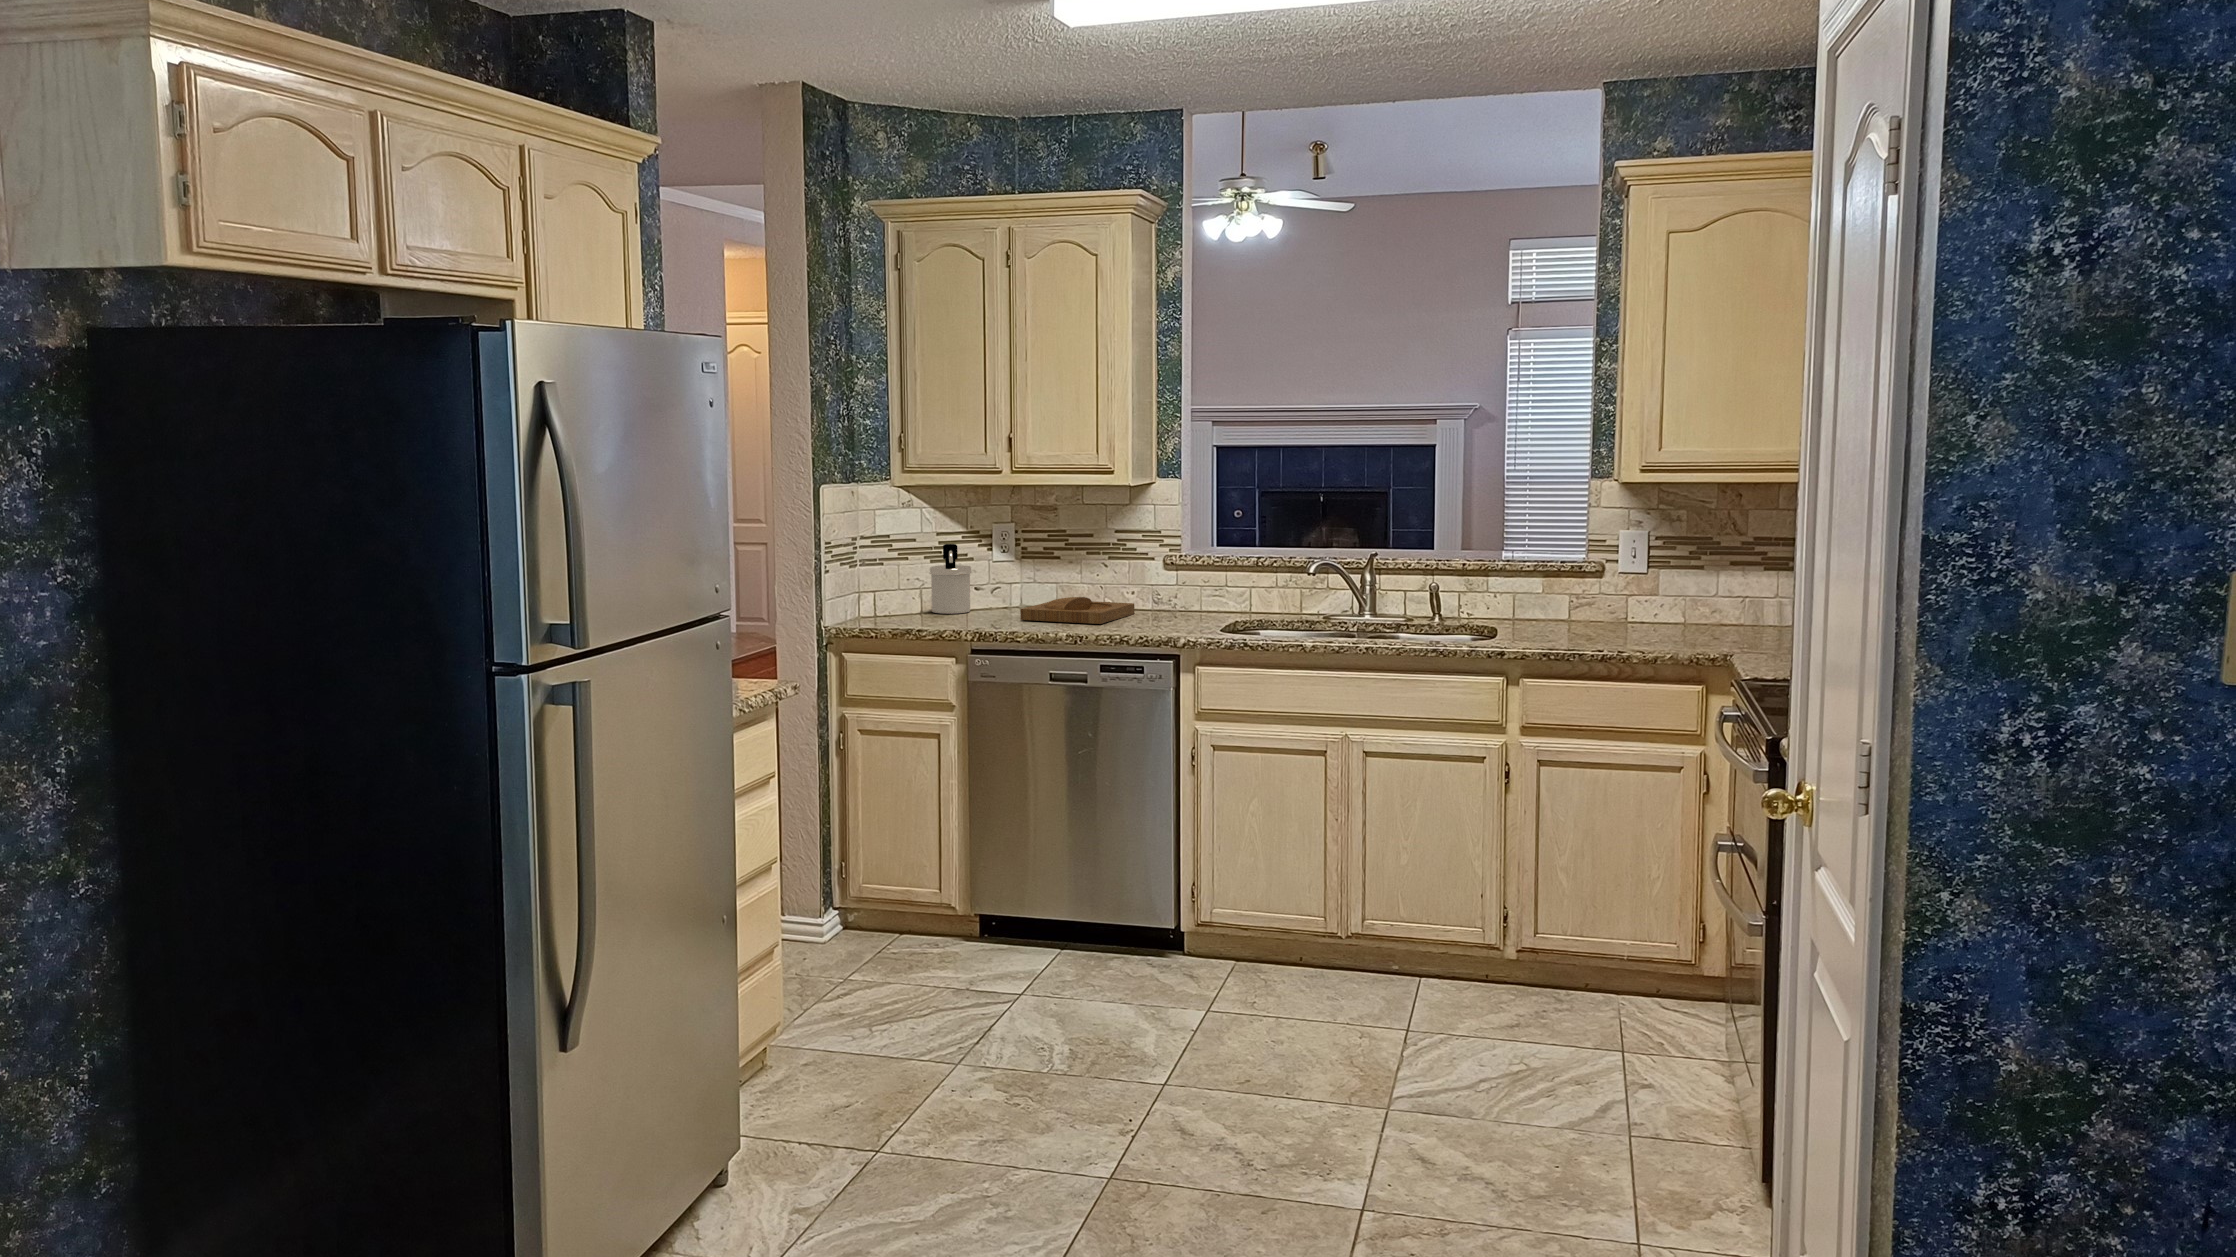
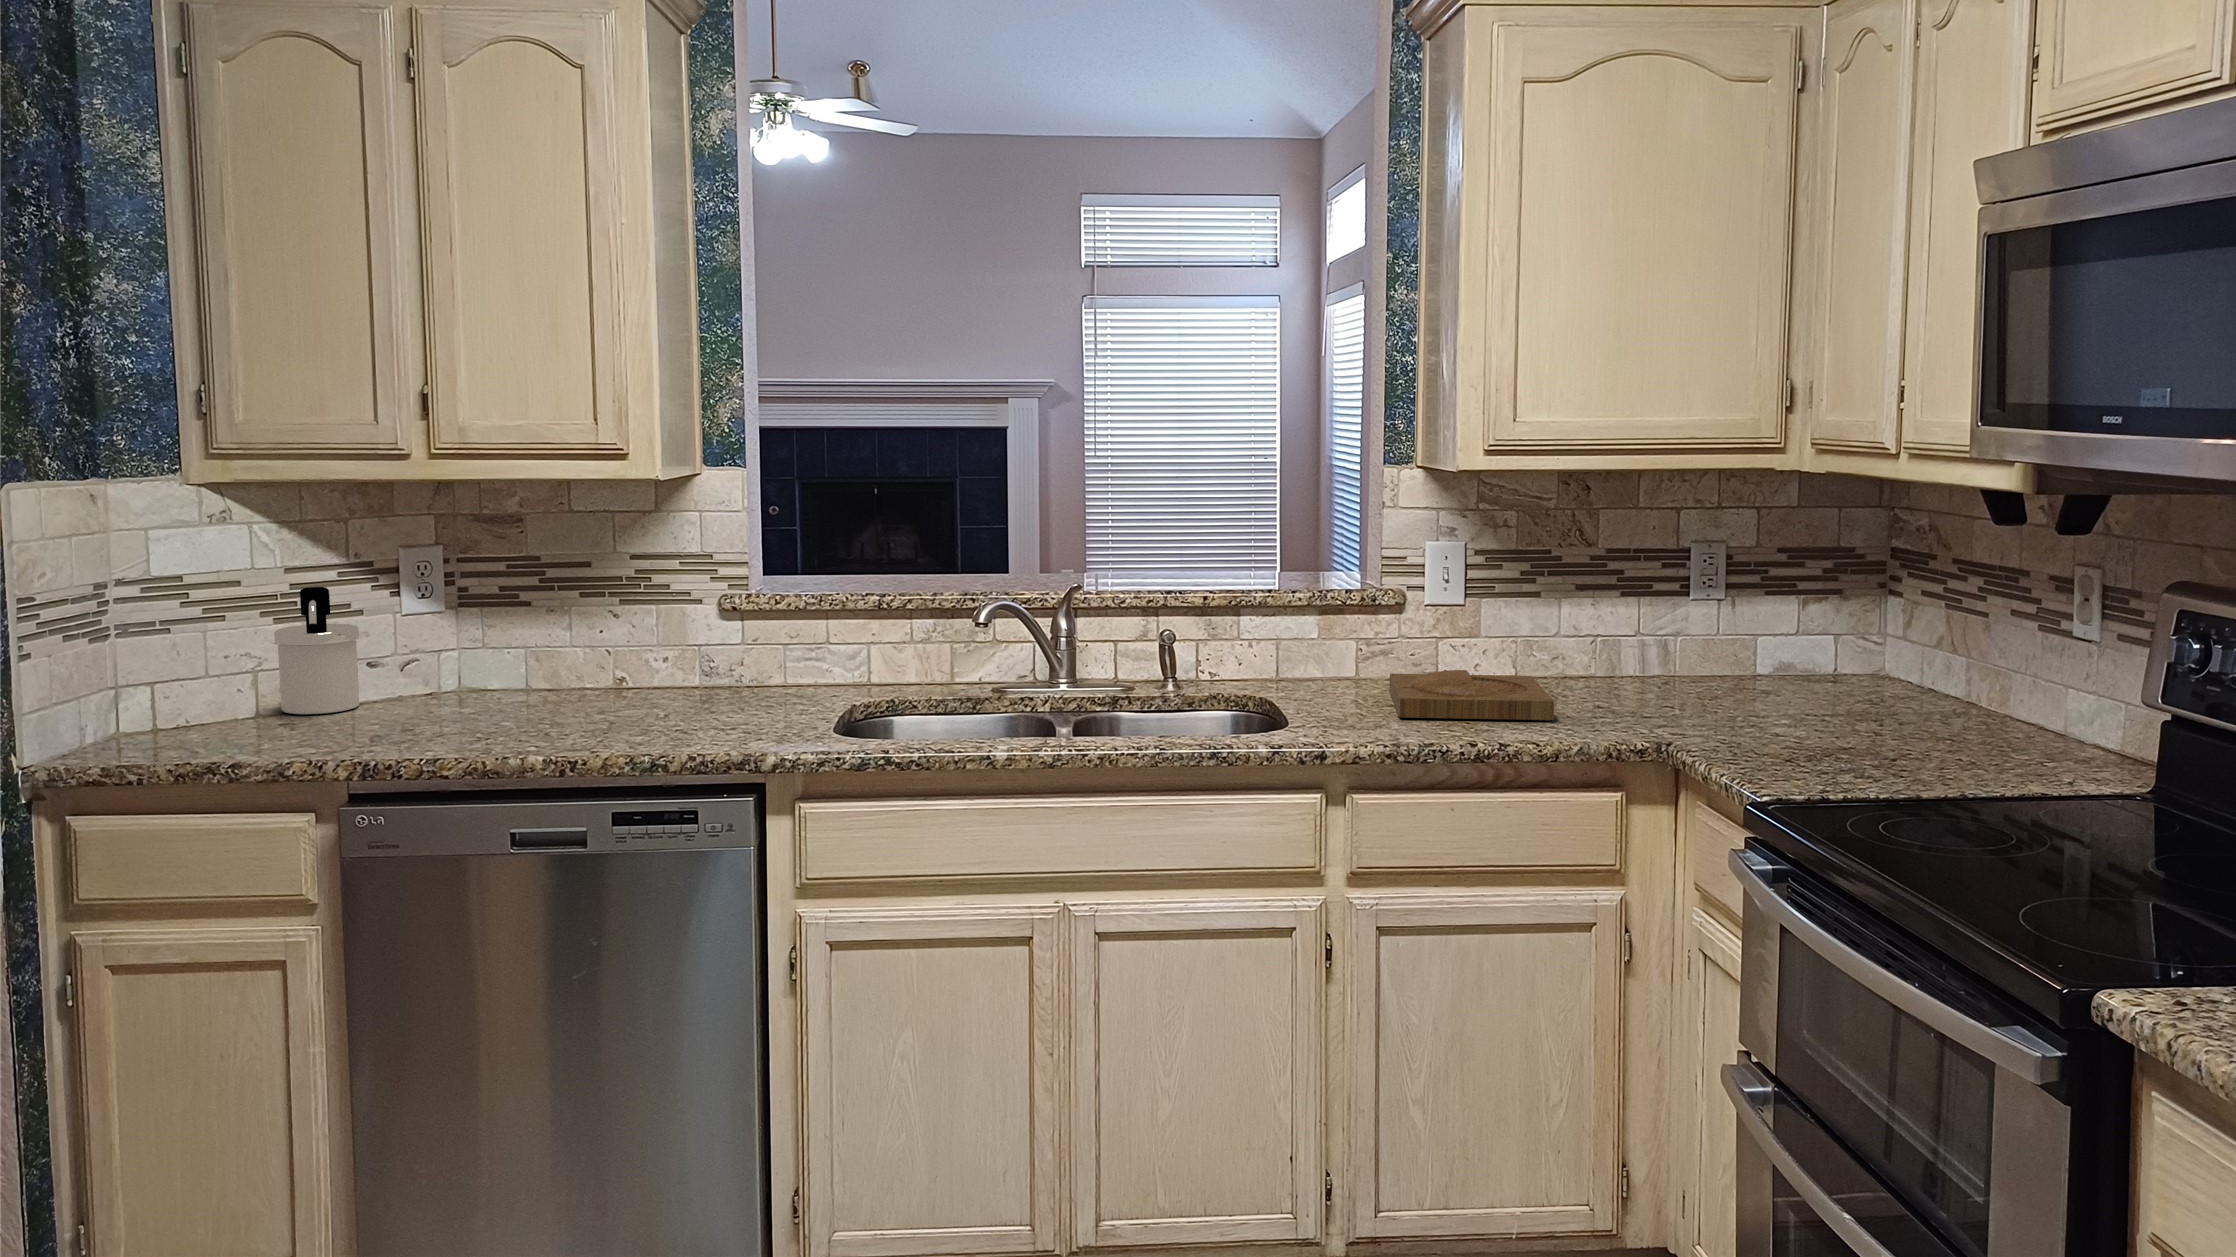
tray: present [1021,597,1135,624] -> present [1389,670,1554,720]

